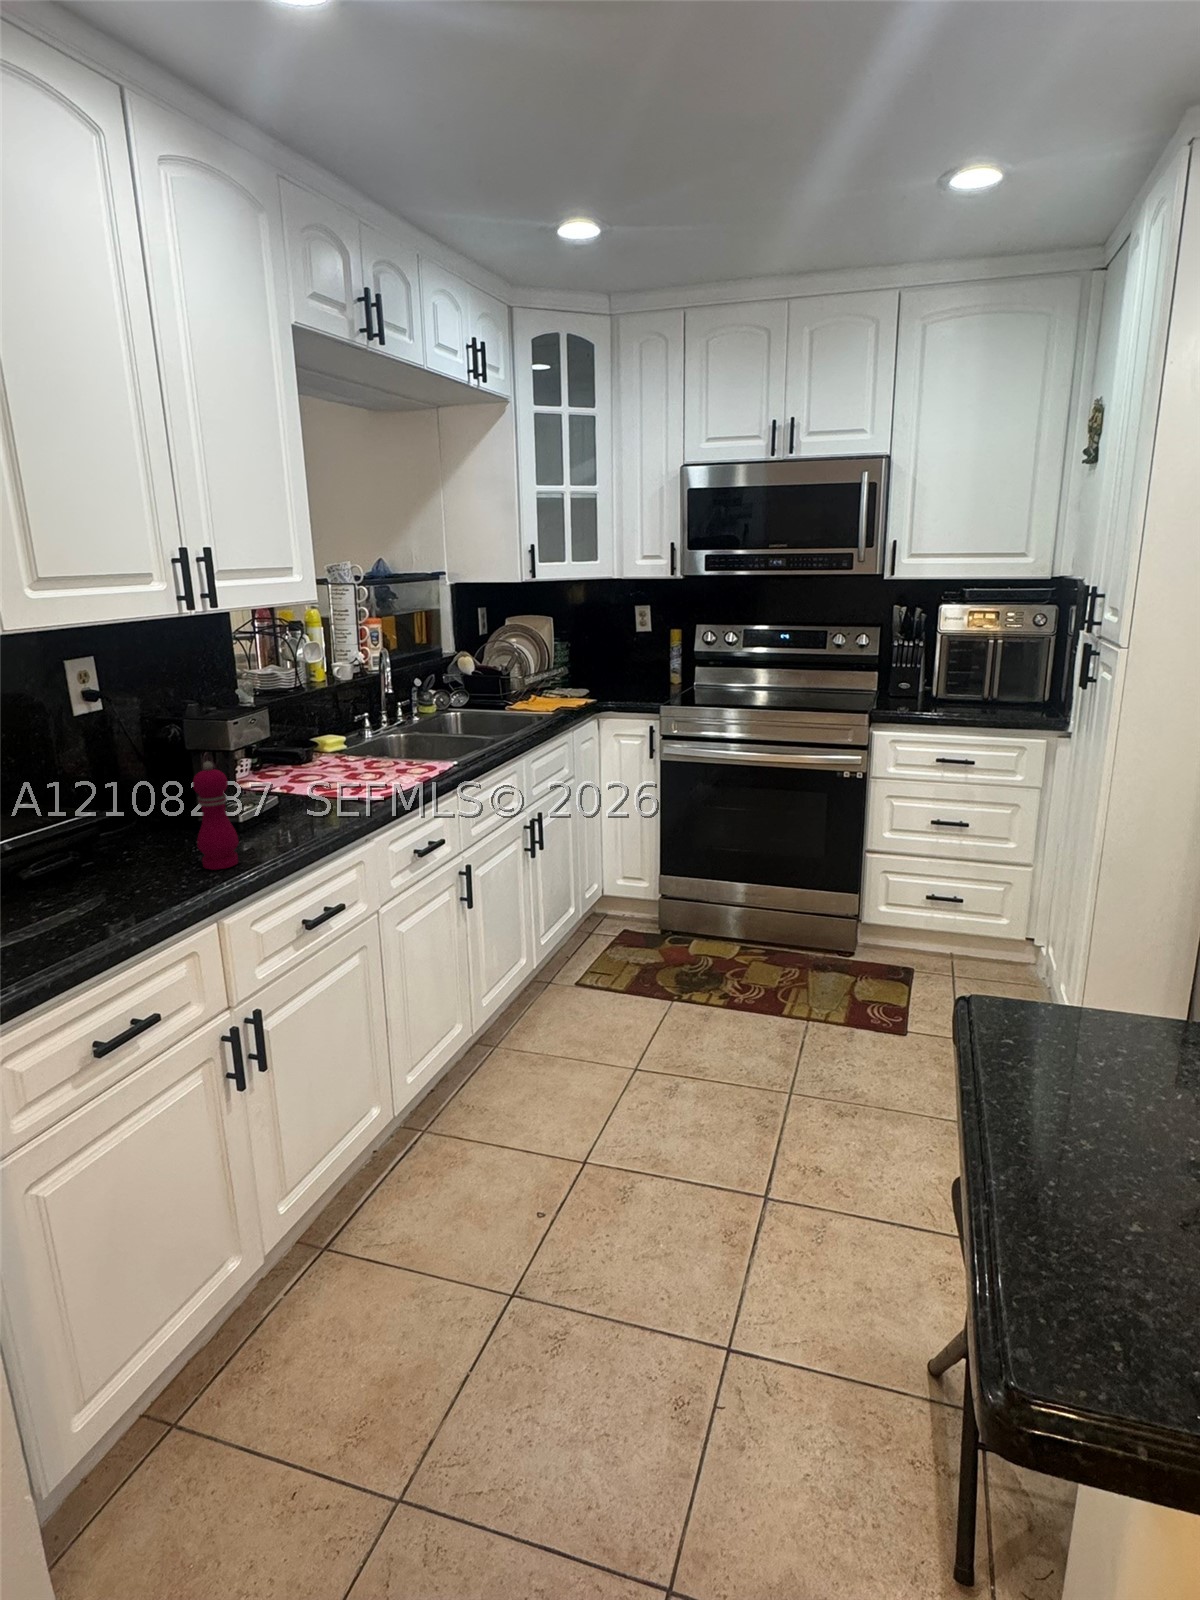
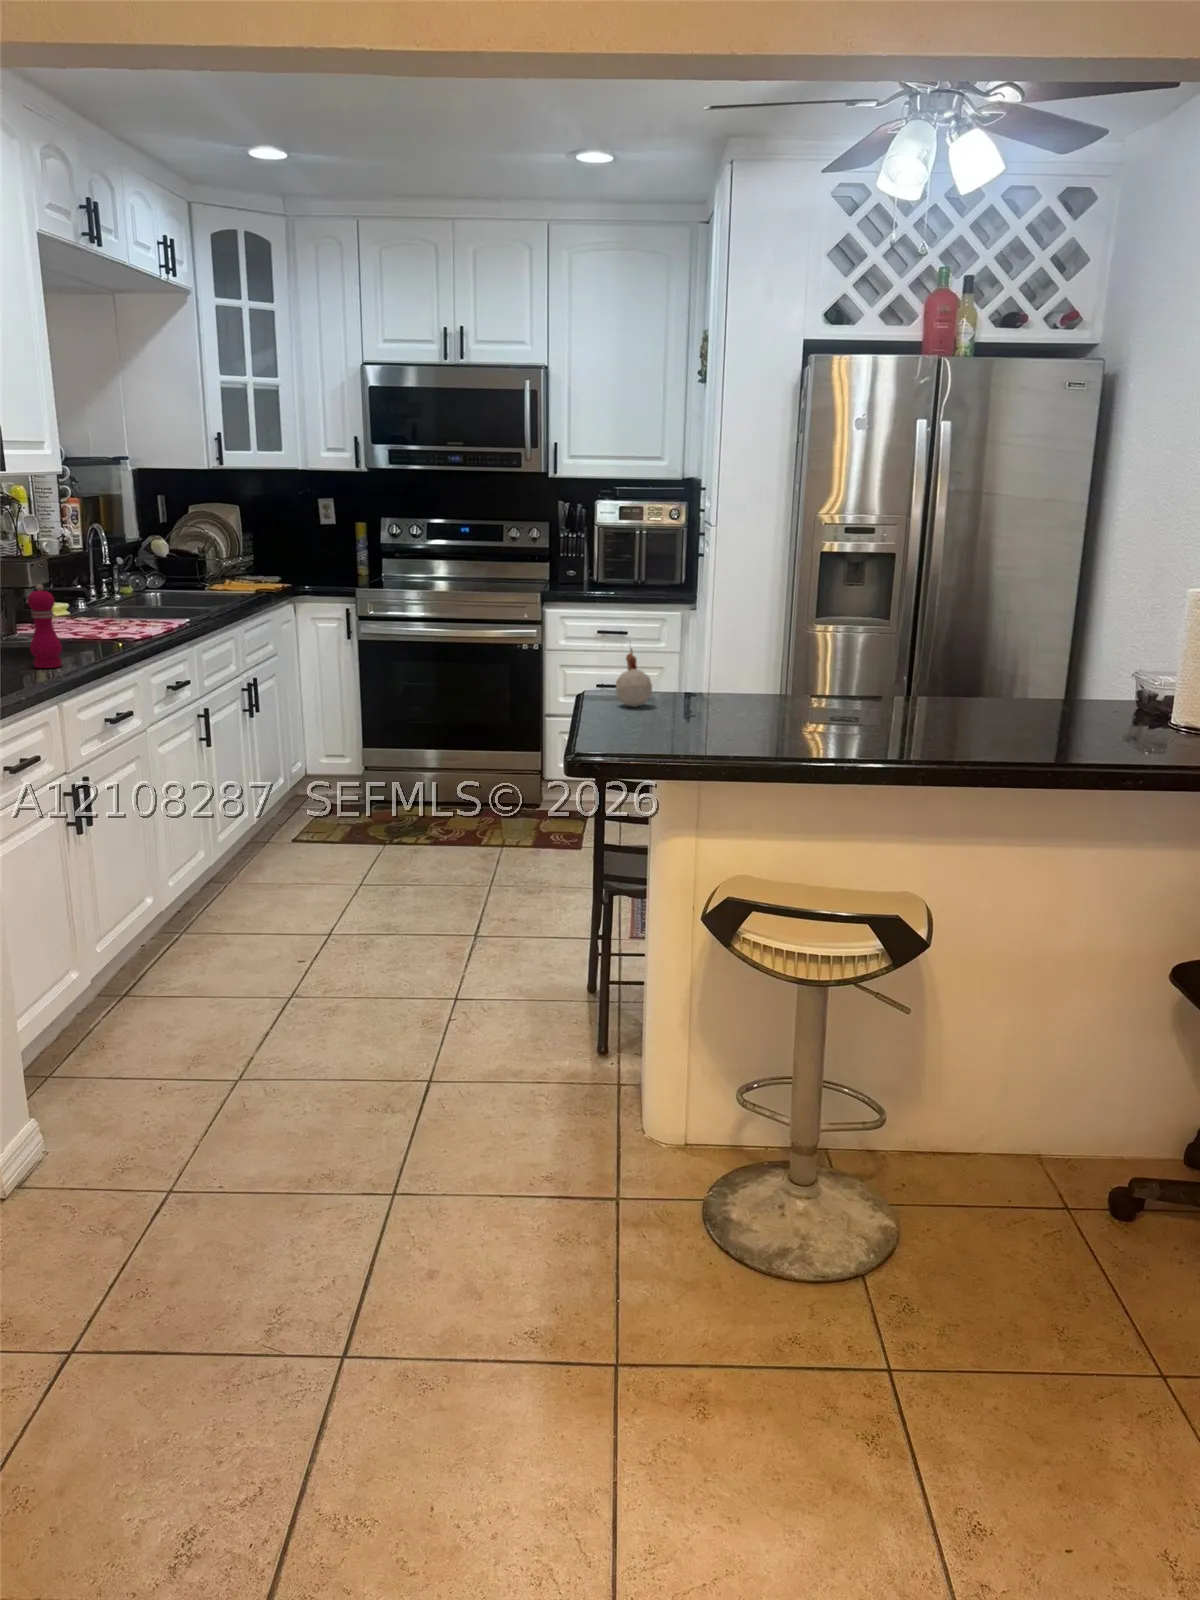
candle: none [1049,944,1135,1080] -> present [616,648,652,707]

